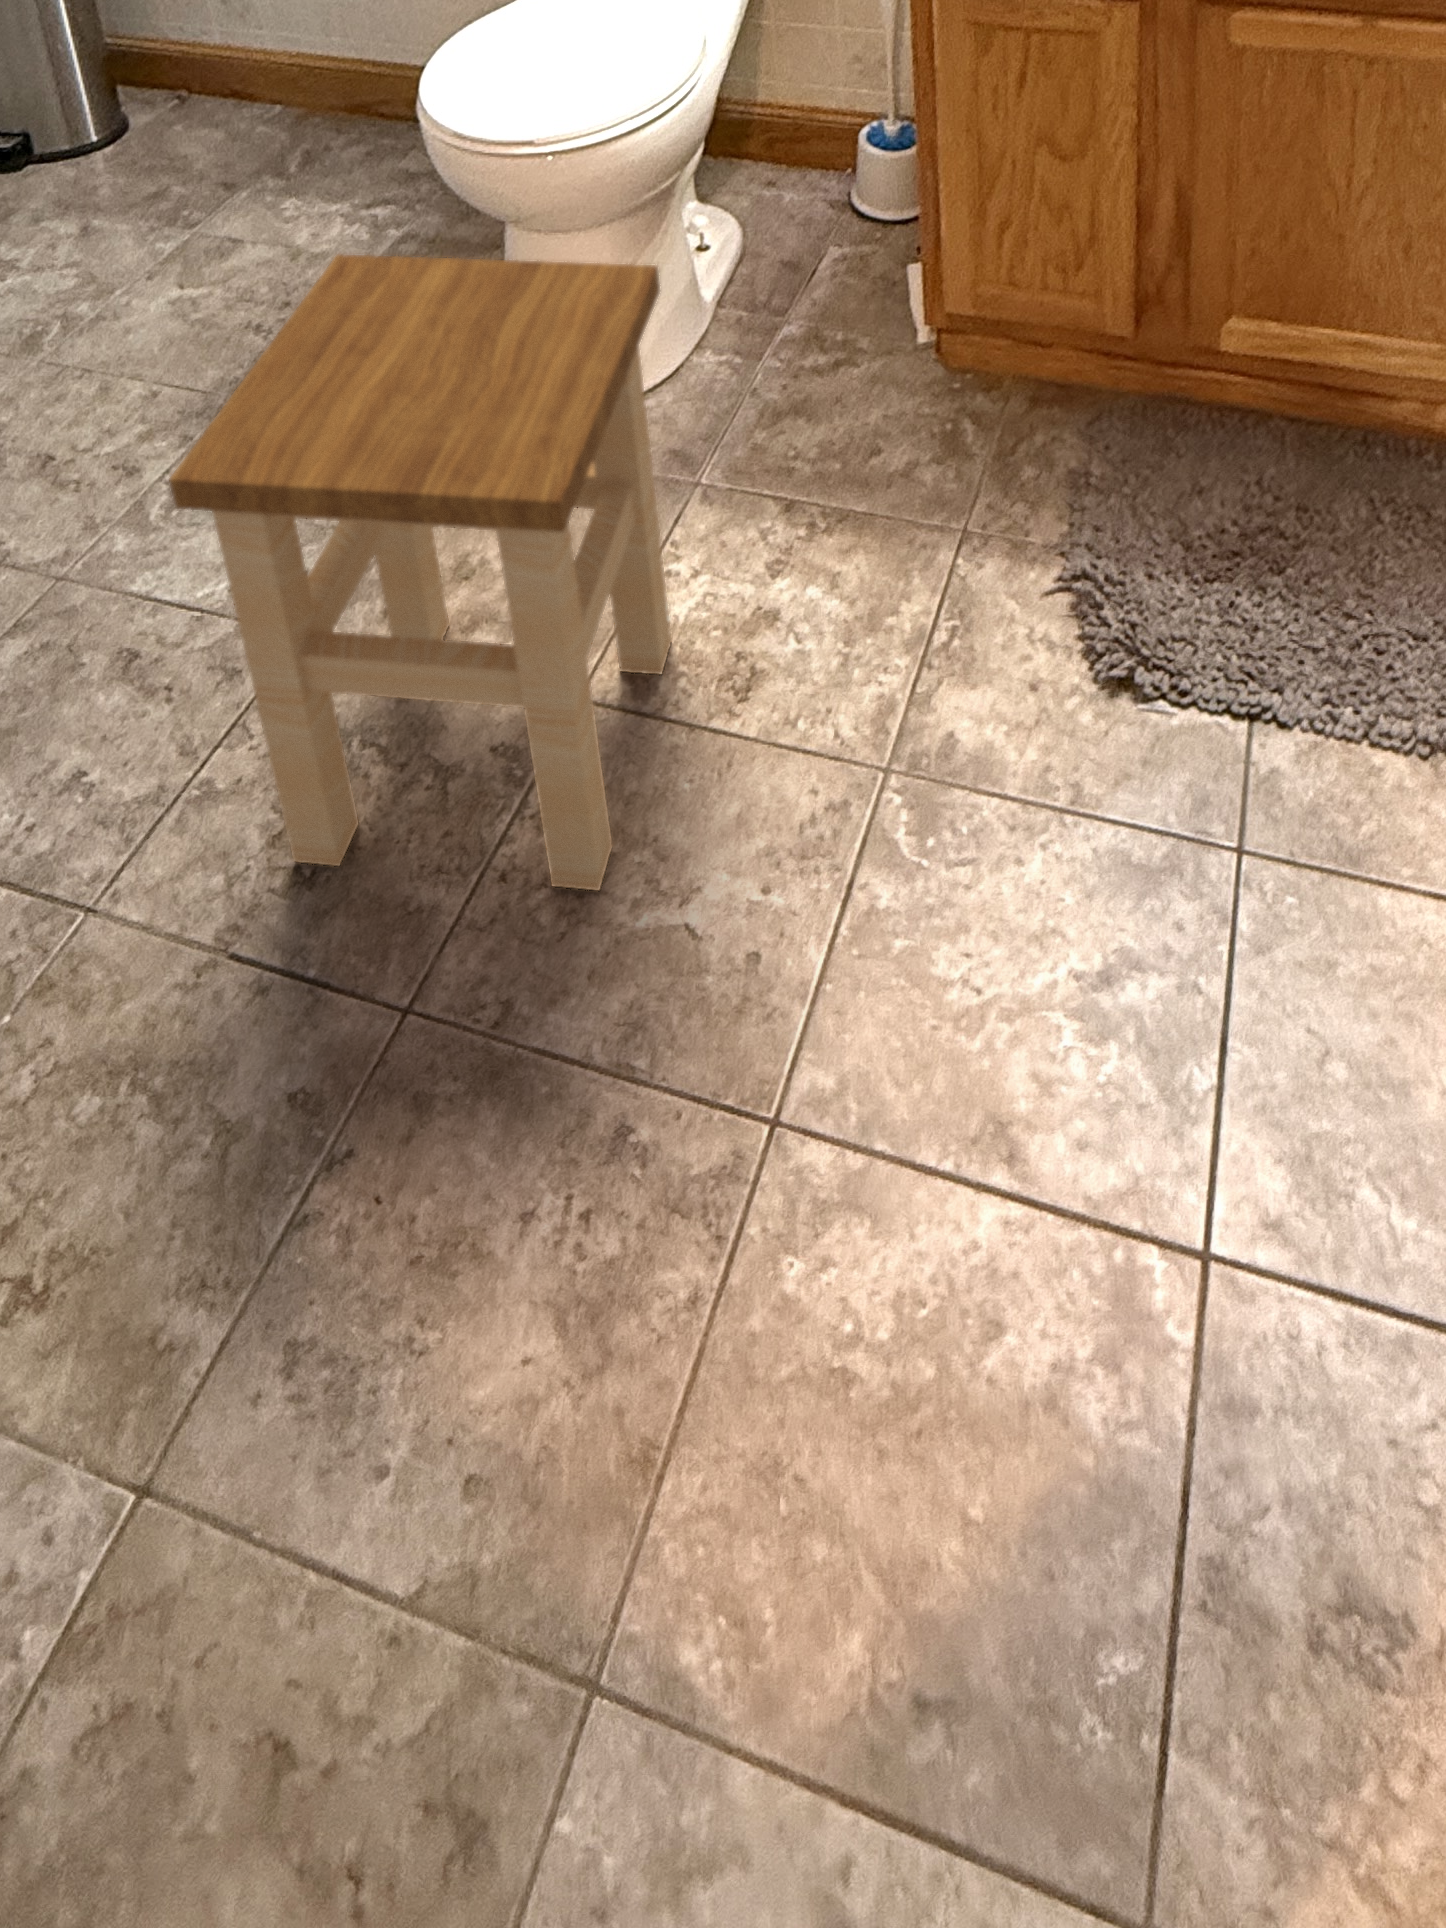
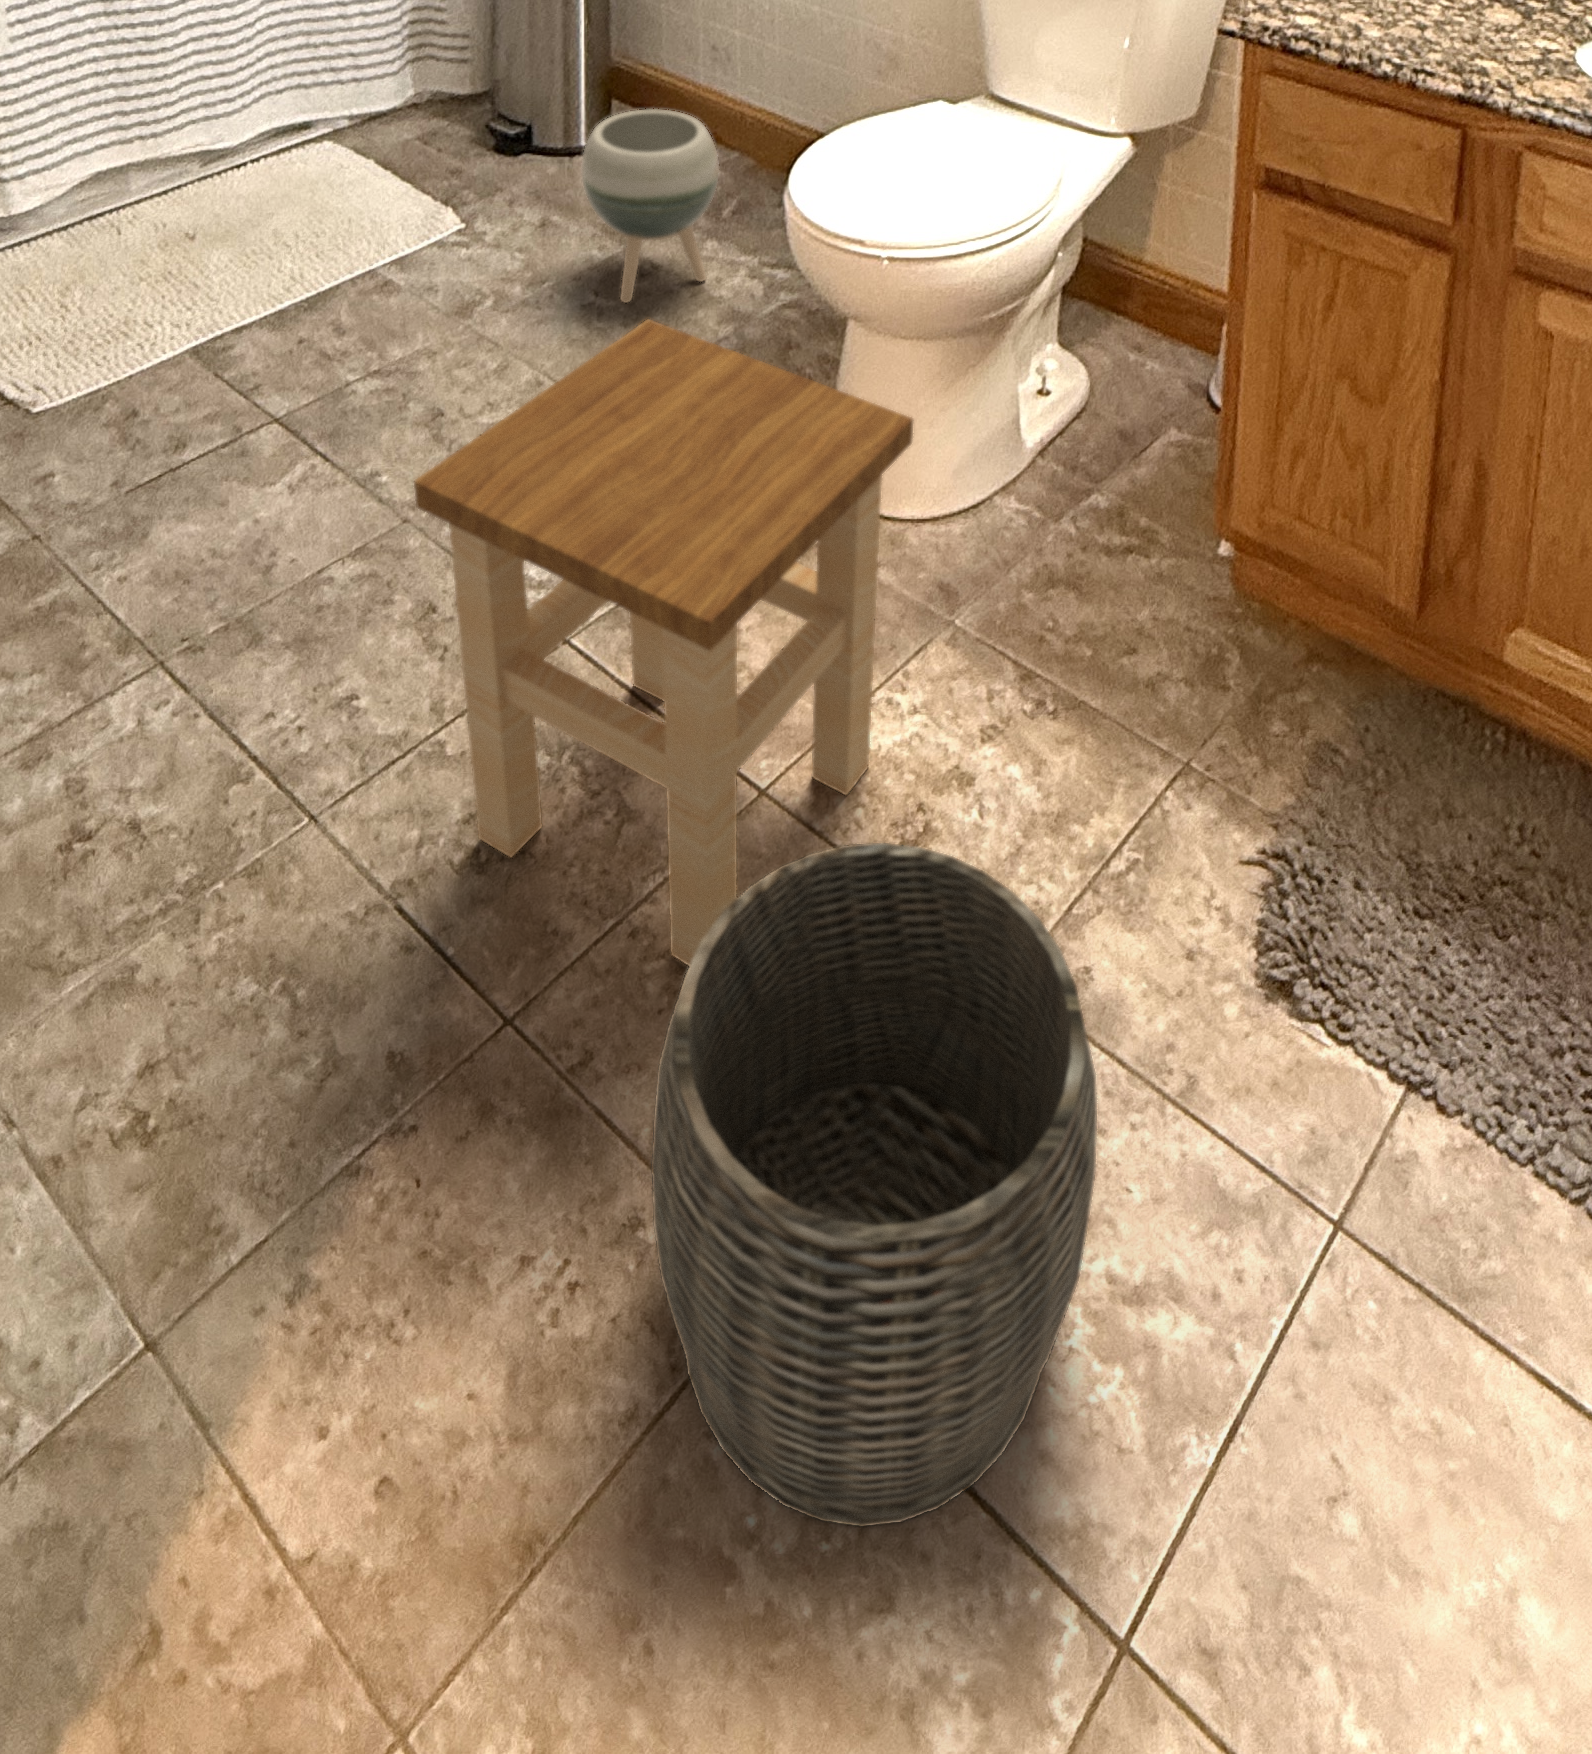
planter: none [124,62,292,285] -> present [582,109,719,302]
woven basket: none [643,641,1078,1302] -> present [651,843,1097,1526]

